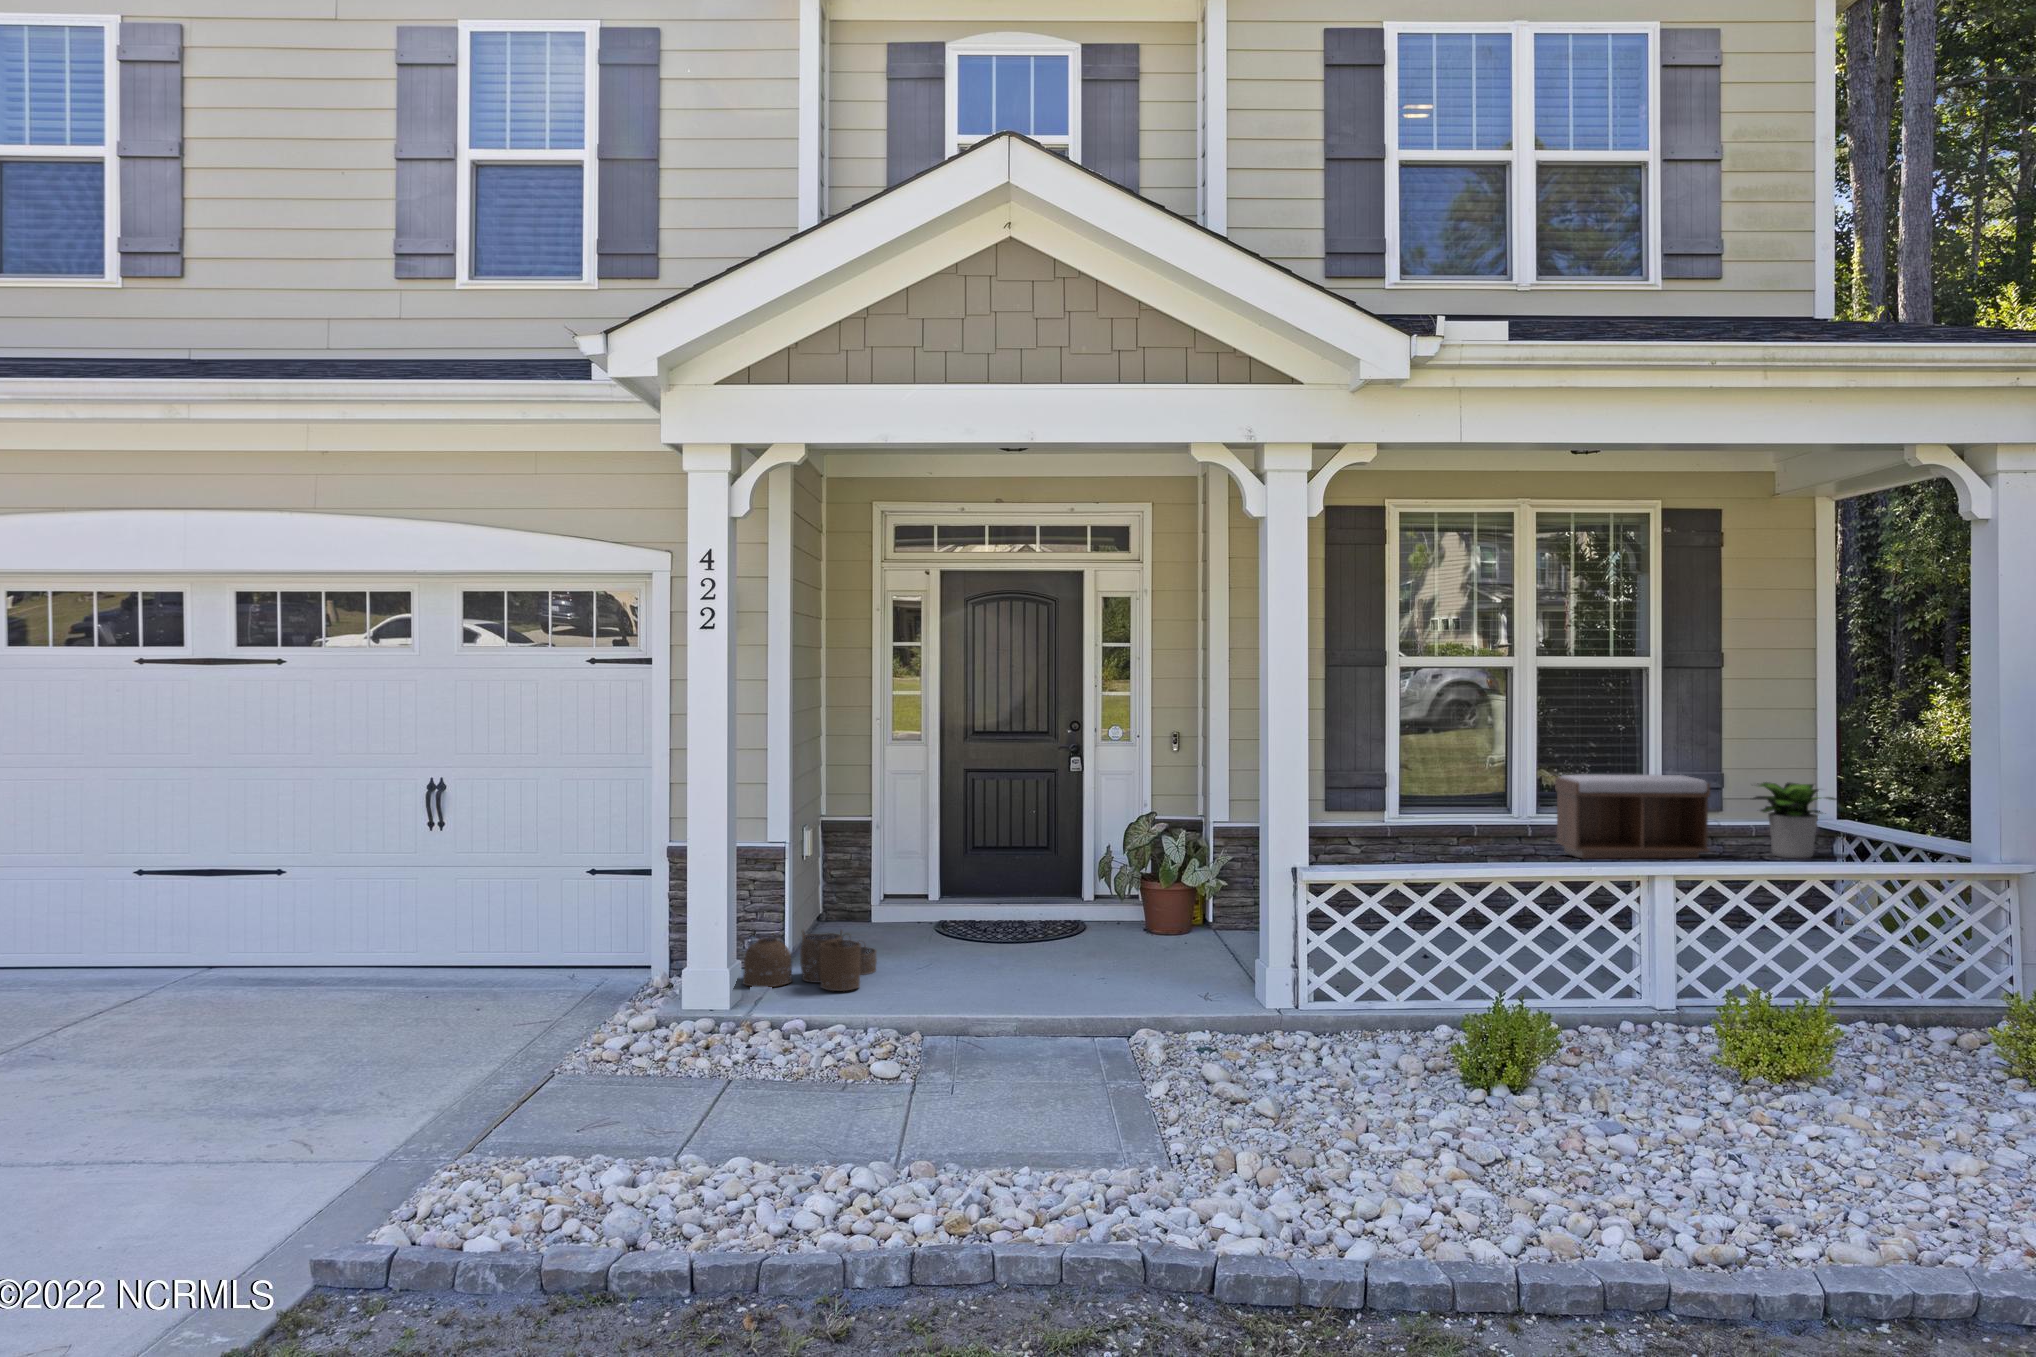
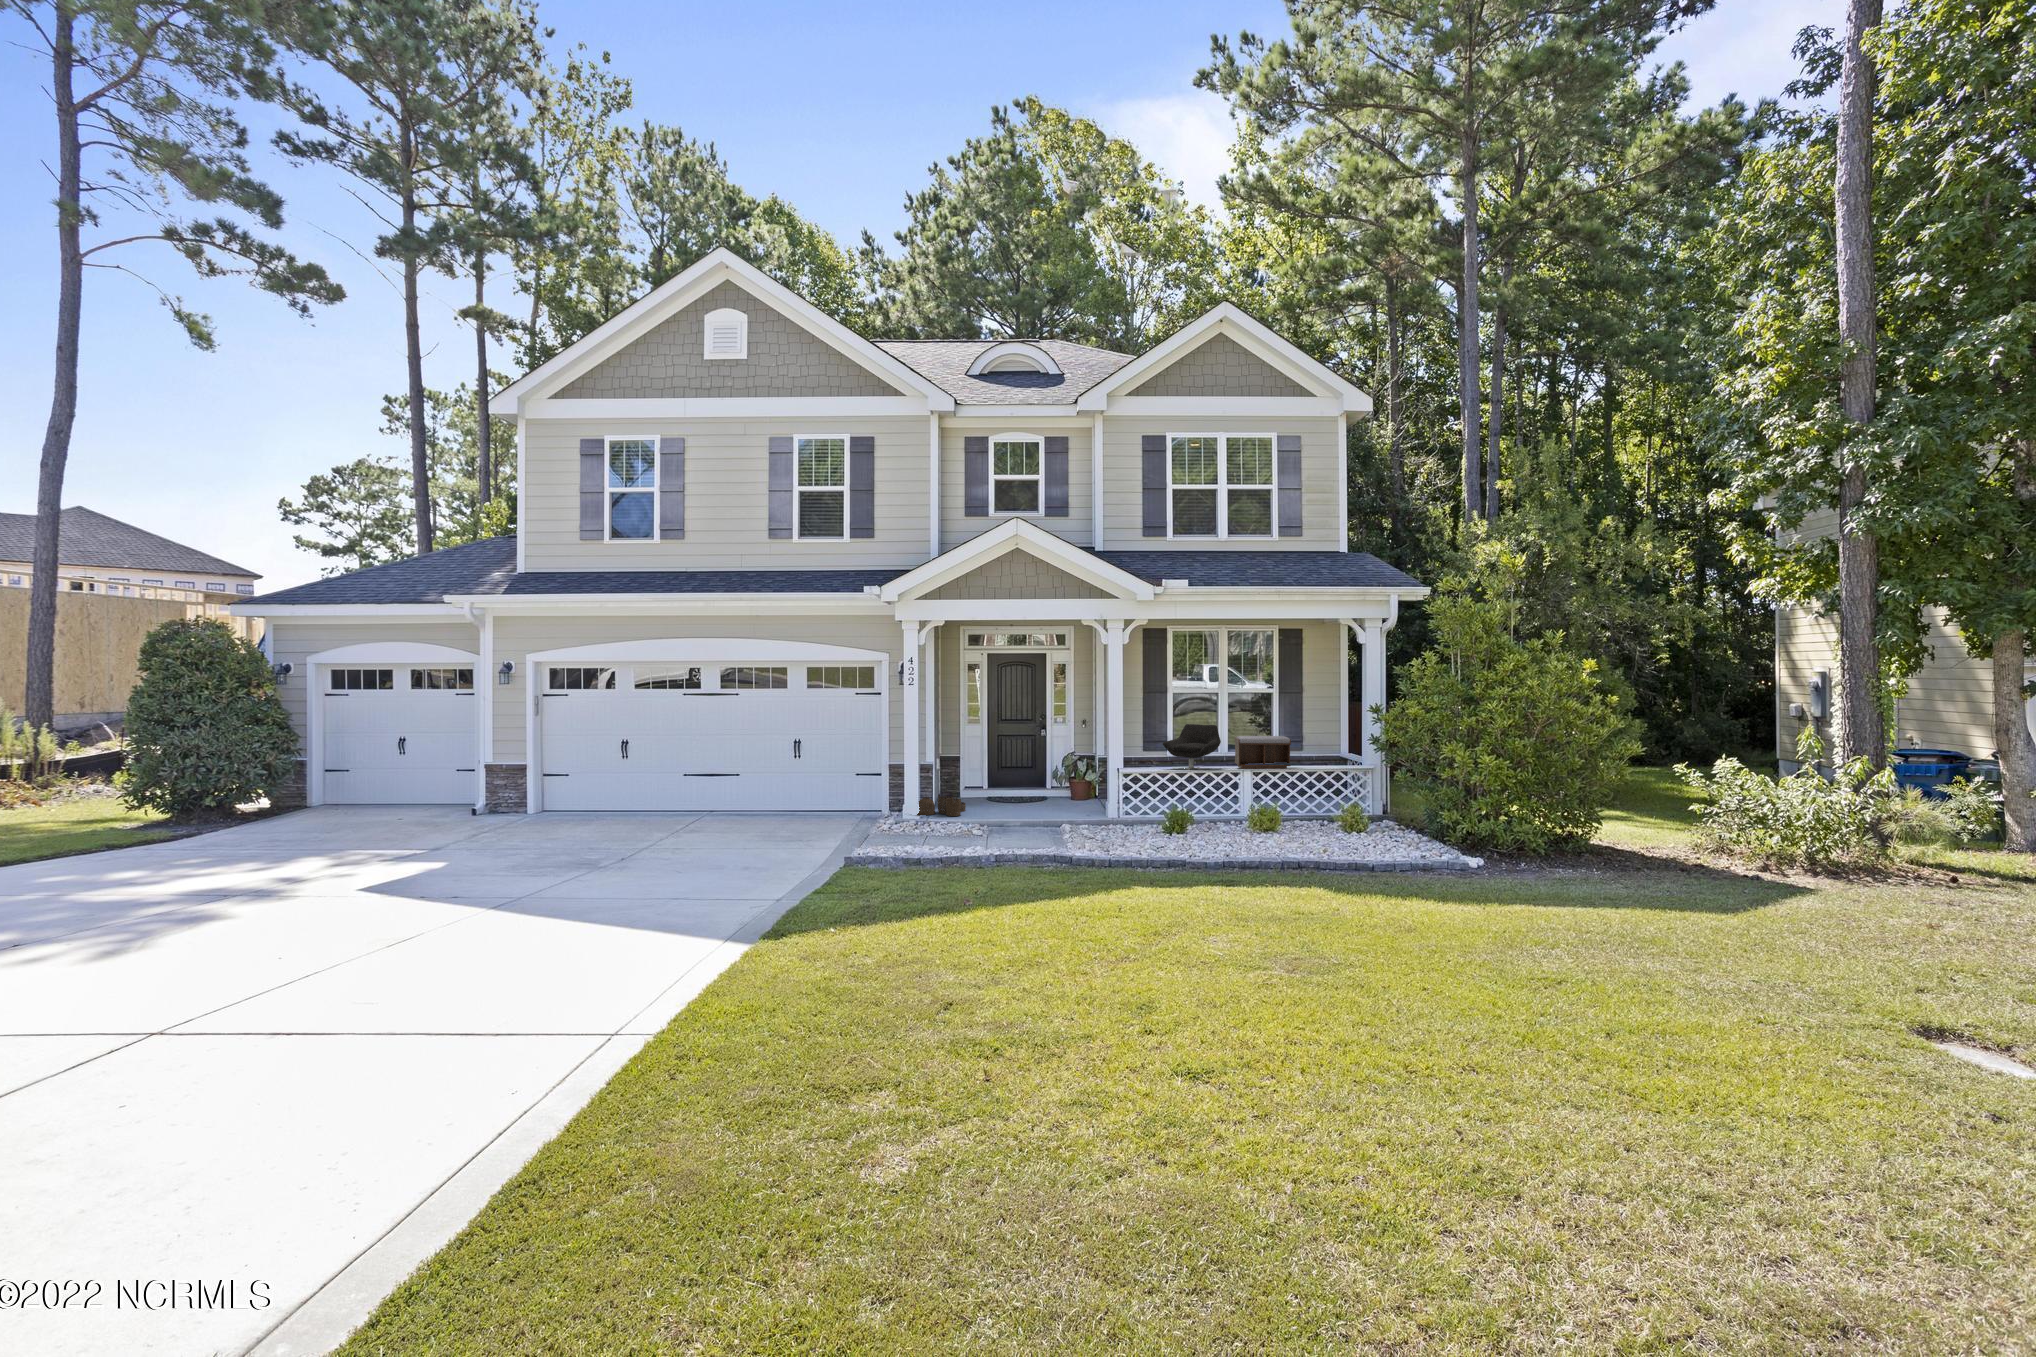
lounge chair: none [1384,745,1529,869] -> present [1163,724,1221,770]
potted plant: present [1754,782,1837,858] -> none [1308,739,1343,769]

